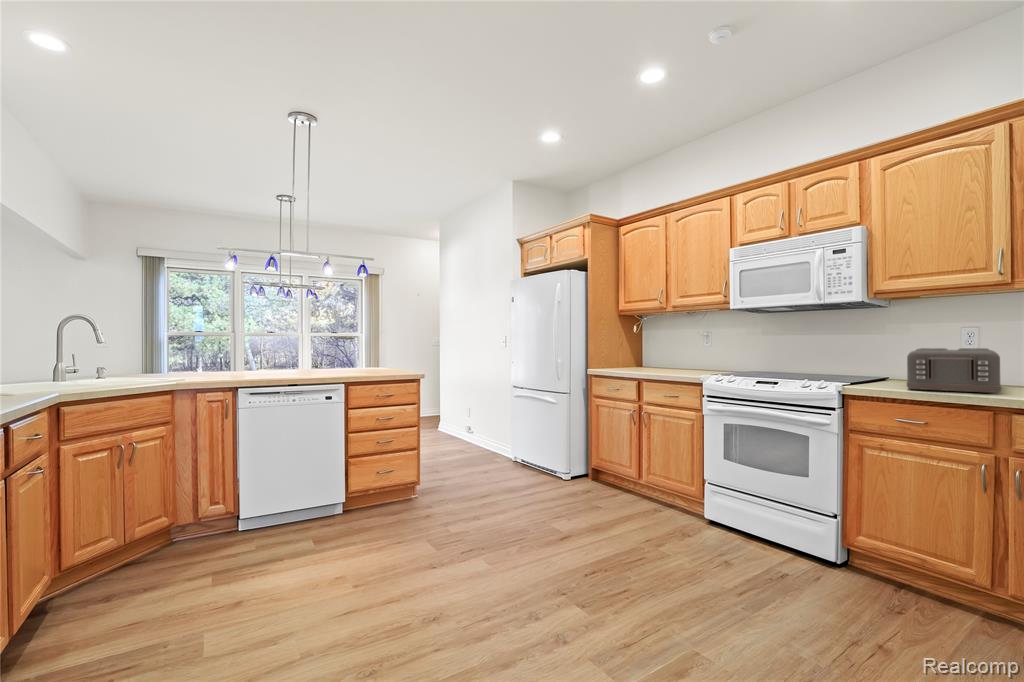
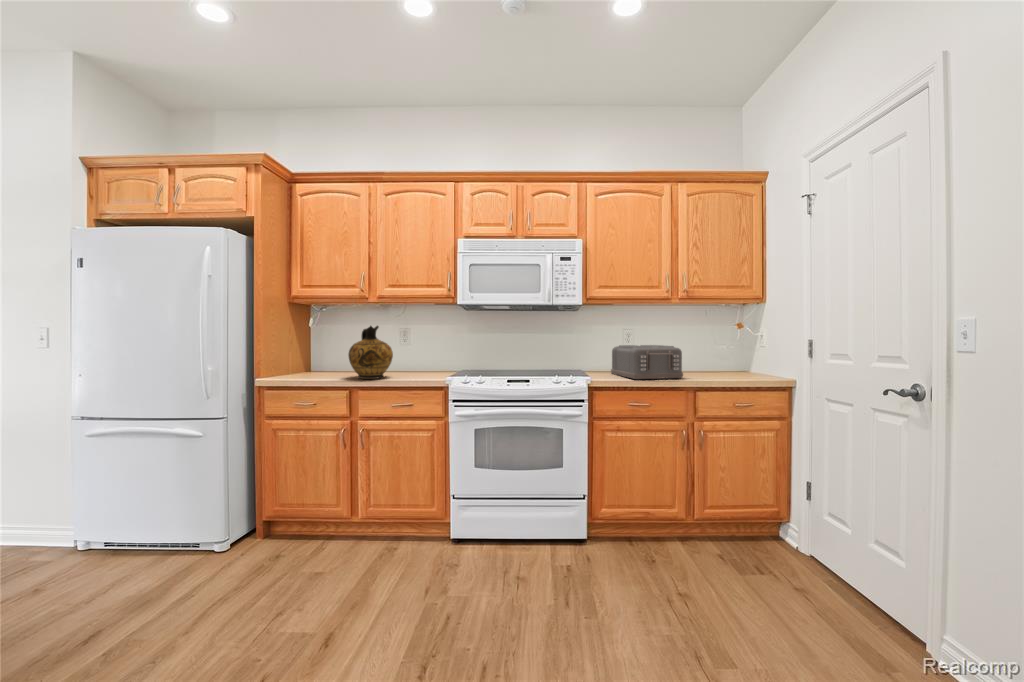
ceramic jug: none [637,330,672,373] -> present [349,326,393,379]

